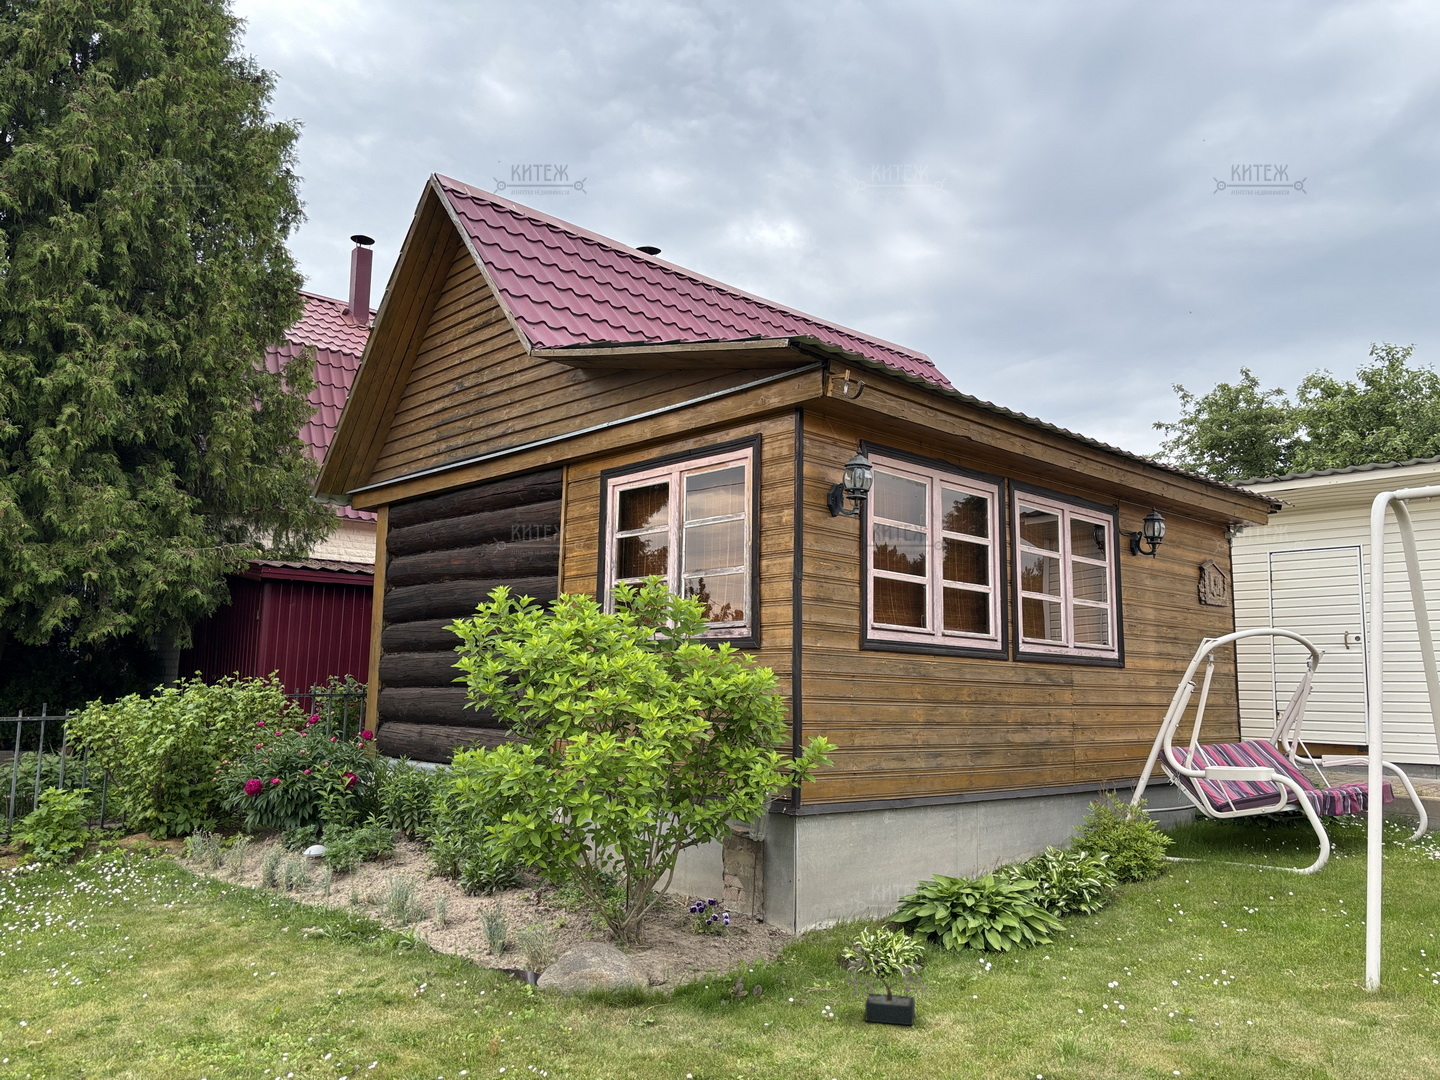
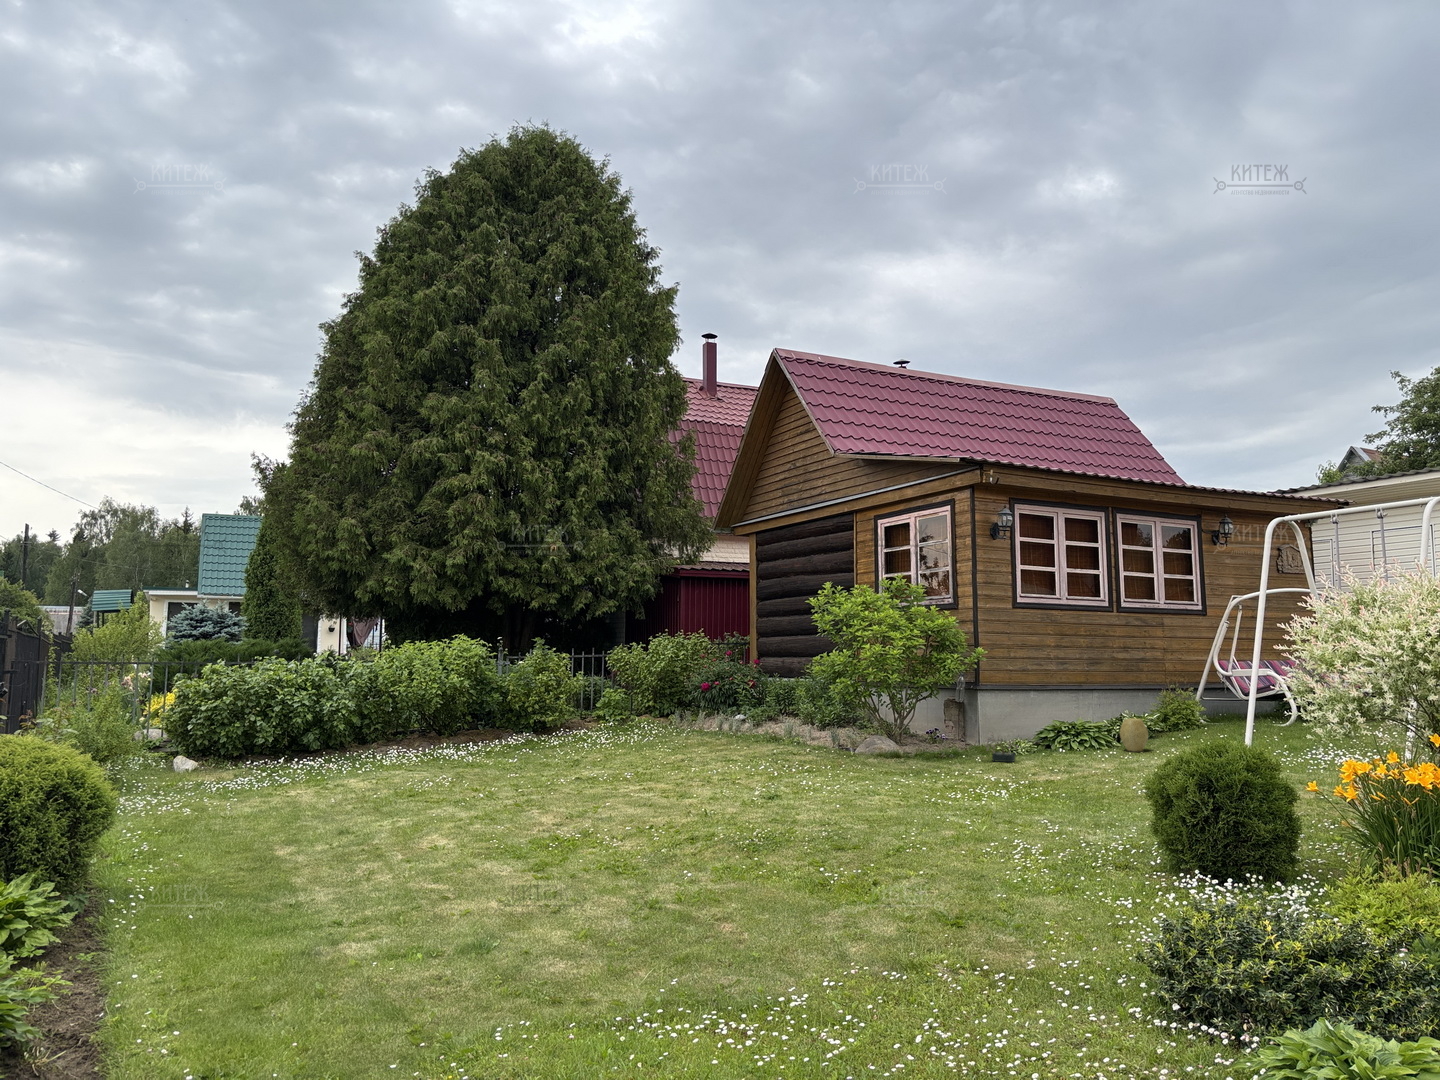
woven basket: none [1096,889,1155,964] -> present [1120,718,1148,751]

